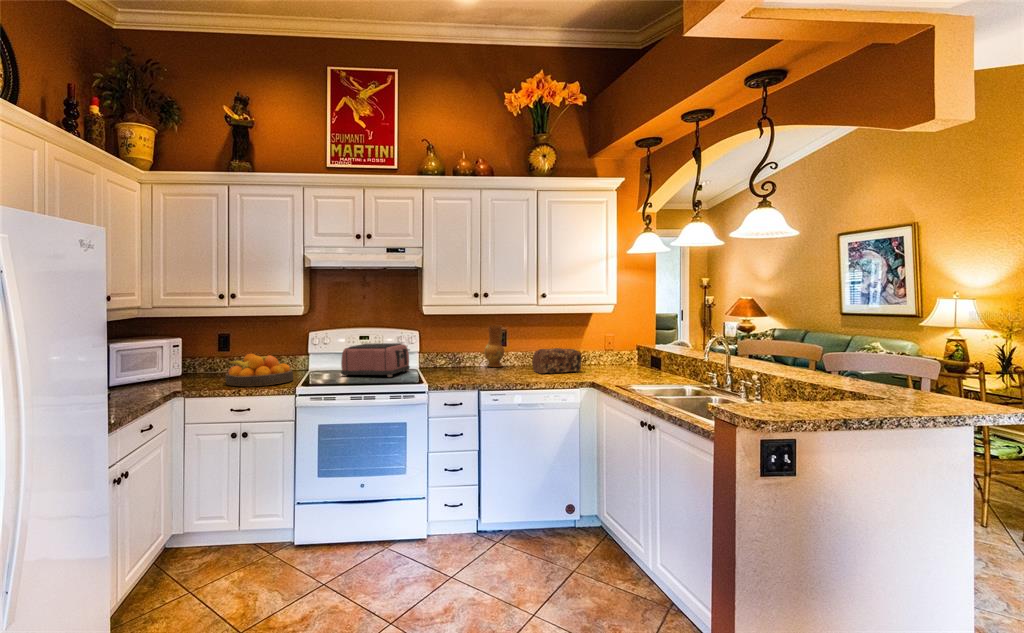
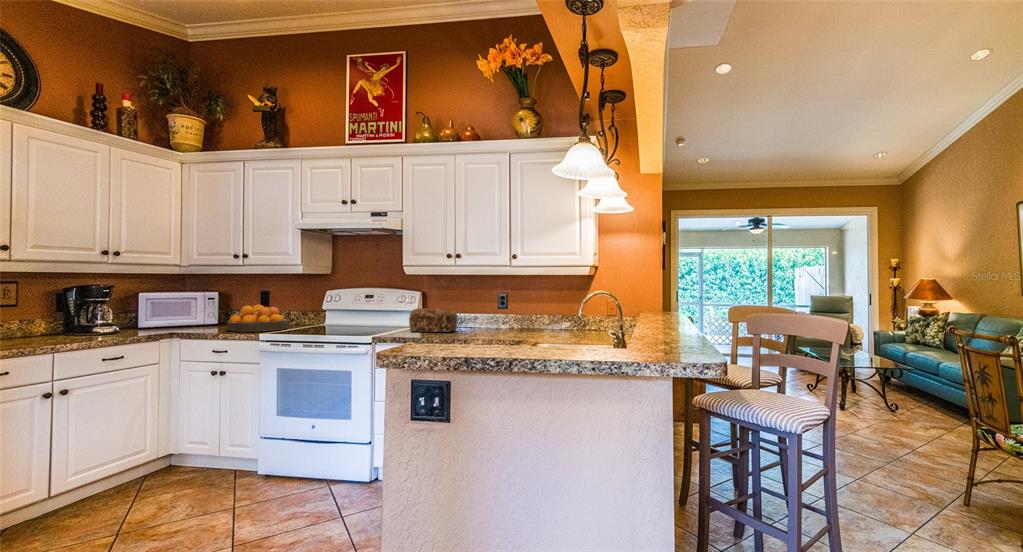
ceramic jug: present [484,325,505,367] -> none [470,288,494,332]
toaster: present [341,343,410,377] -> none [327,302,396,333]
bread loaf: present [532,348,581,374] -> present [409,308,457,332]

